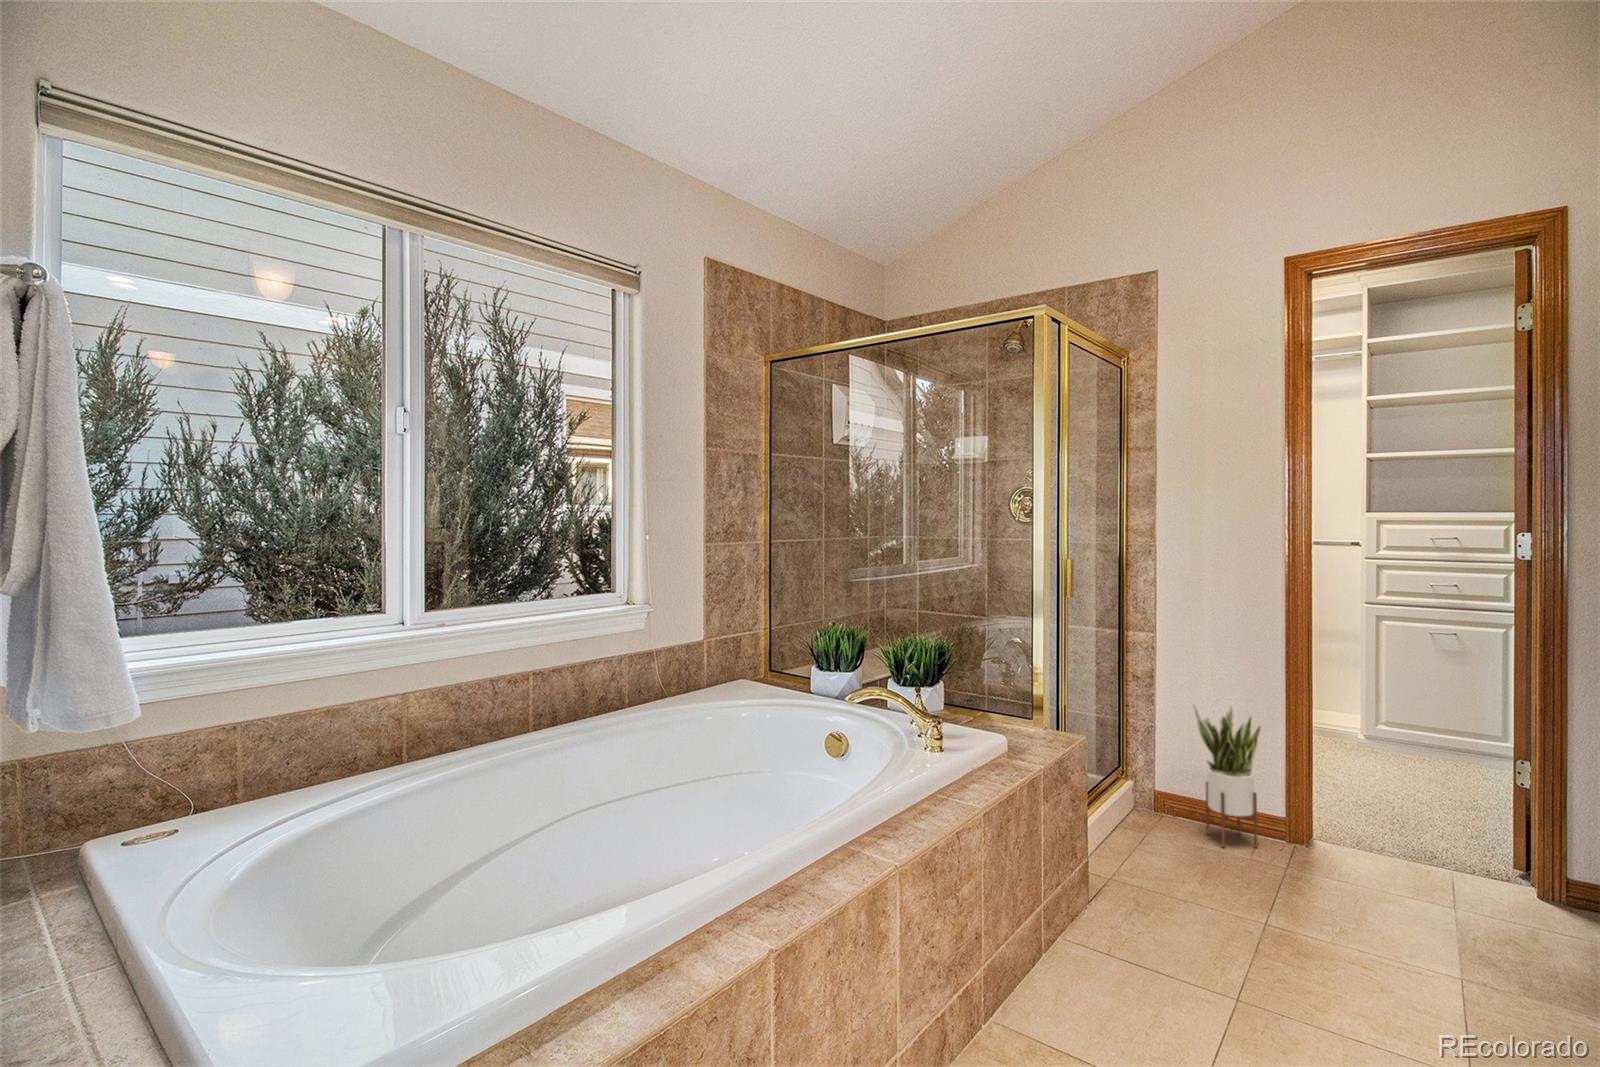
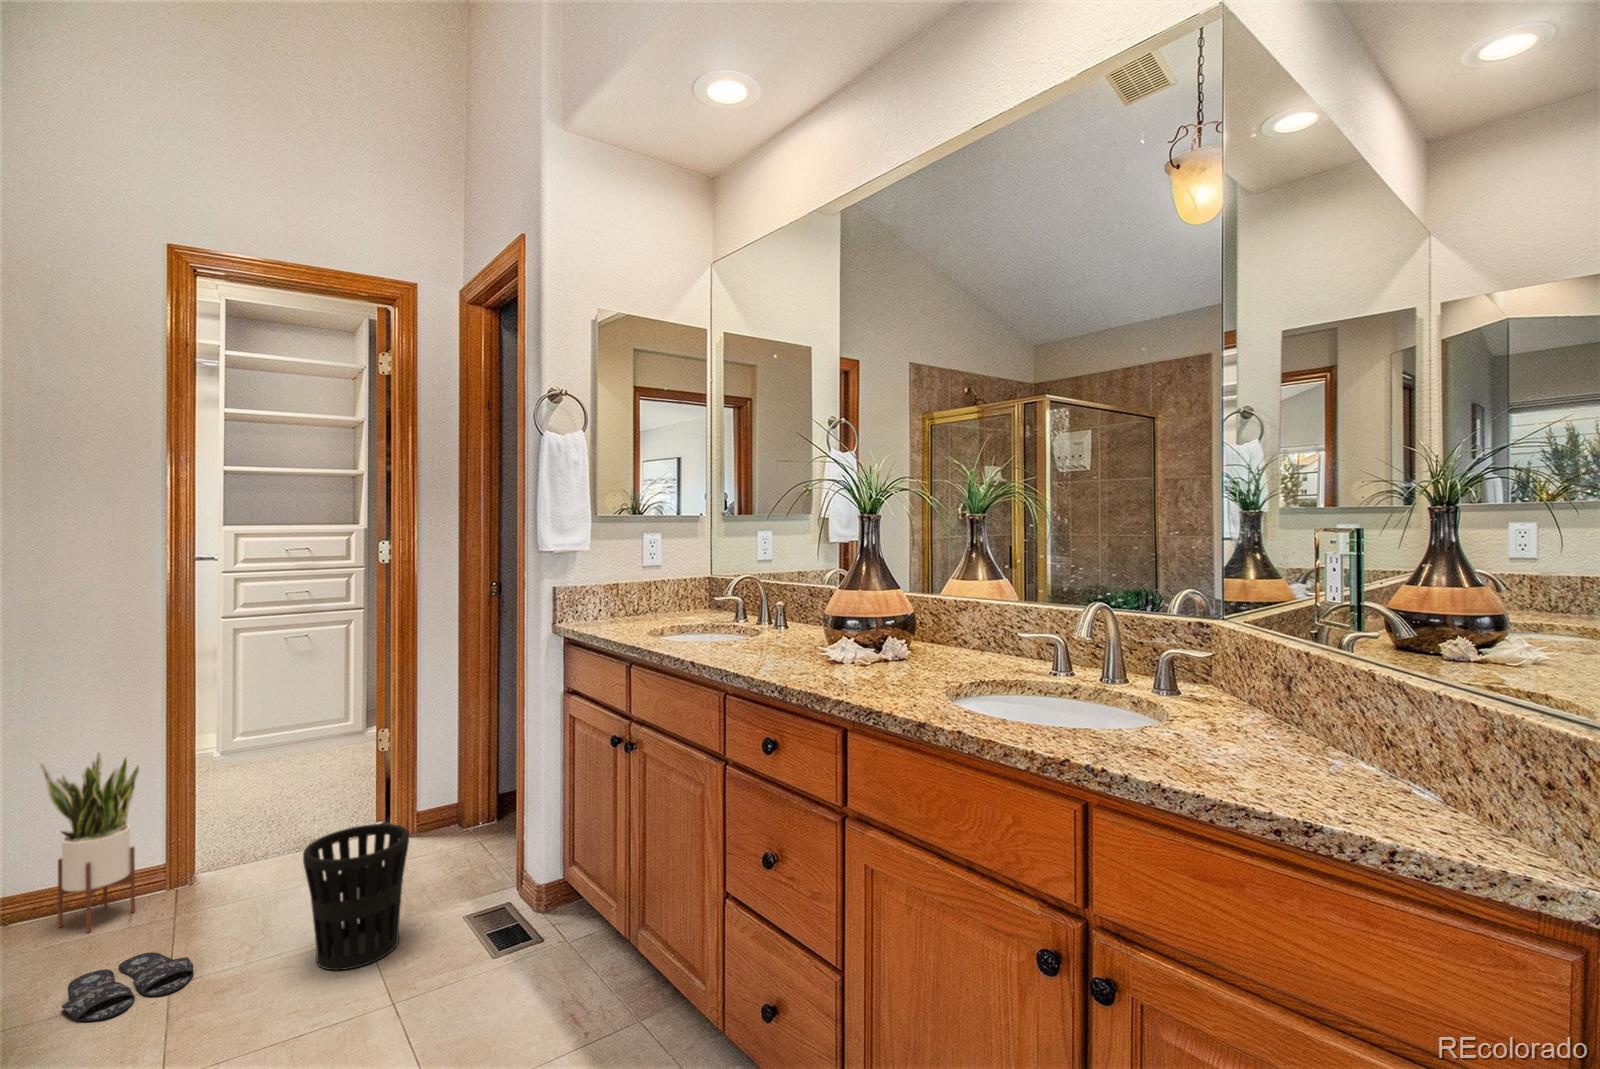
wastebasket: none [1378,853,1512,1021] -> present [303,824,409,970]
slippers: none [1192,878,1284,929] -> present [62,952,193,1021]

